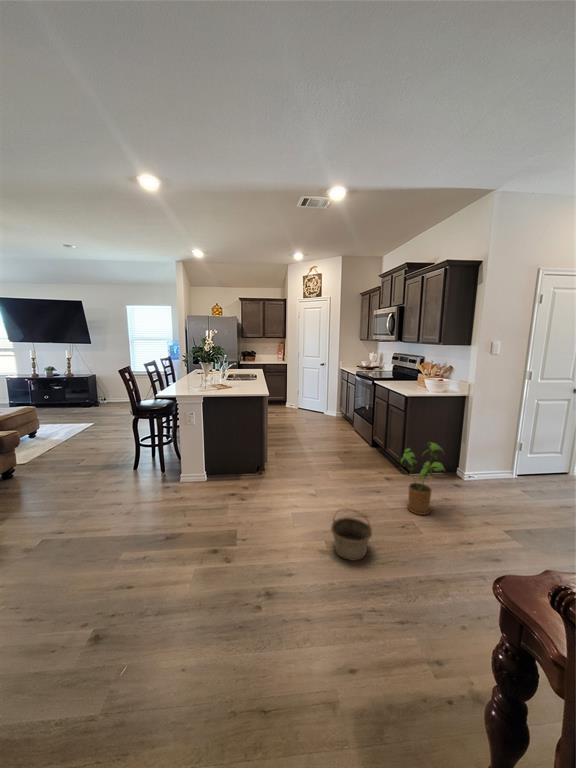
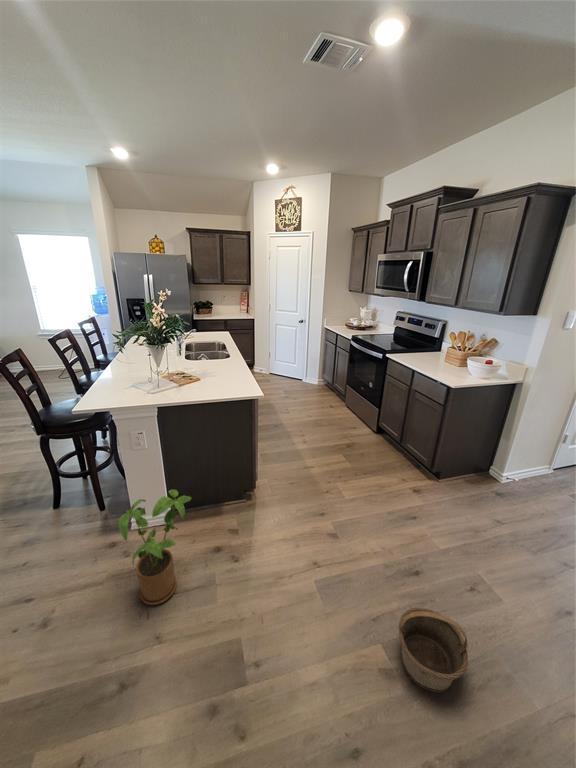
house plant: present [401,443,445,515] -> present [119,490,191,605]

